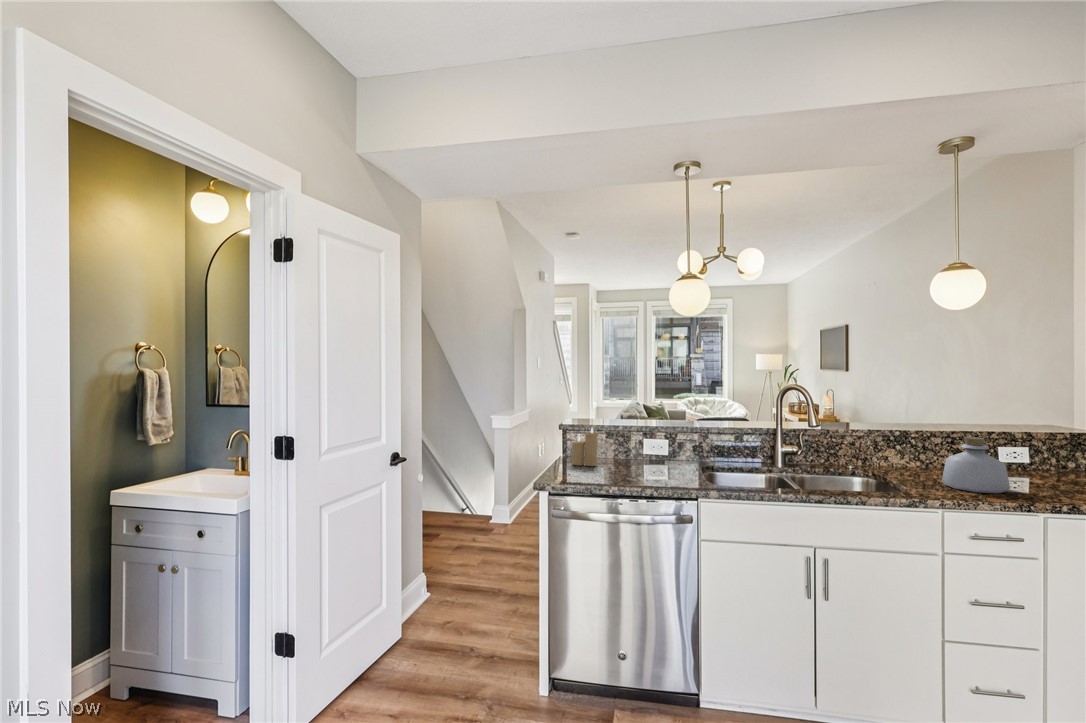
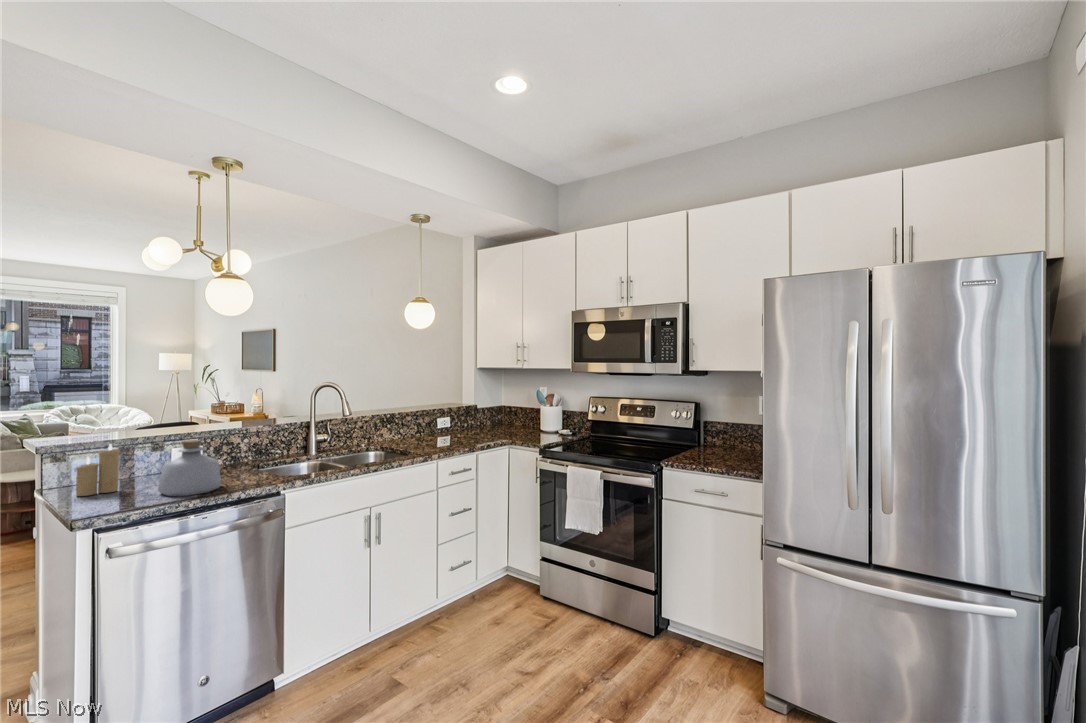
bottle: present [942,437,1010,494] -> present [158,440,222,496]

